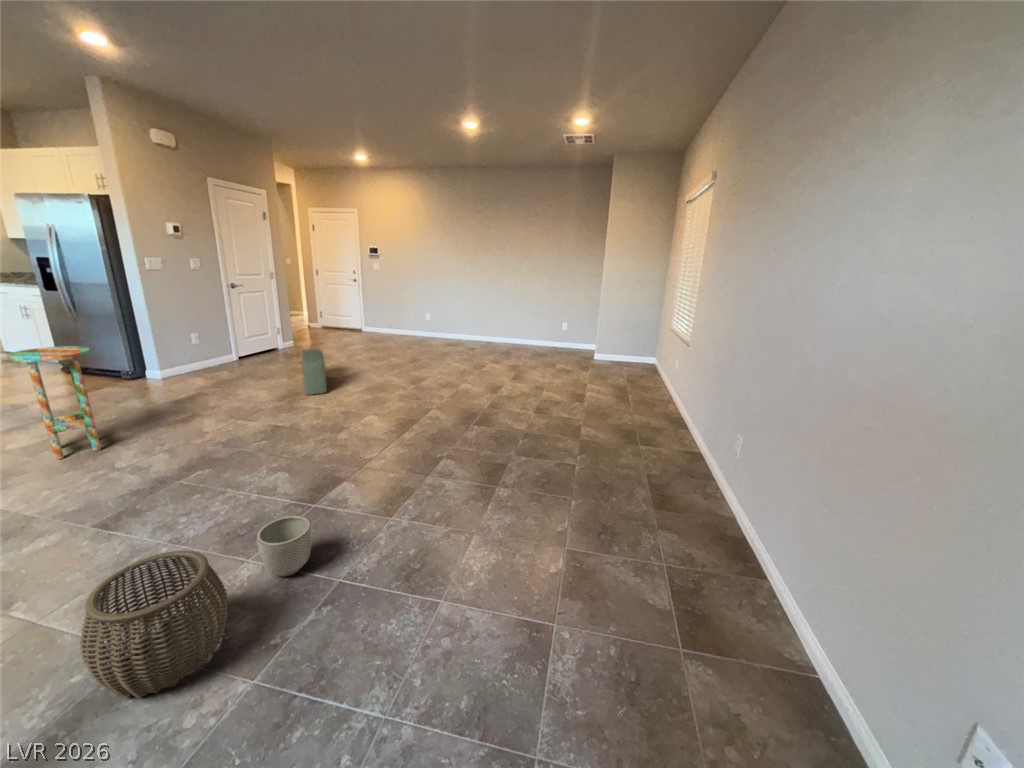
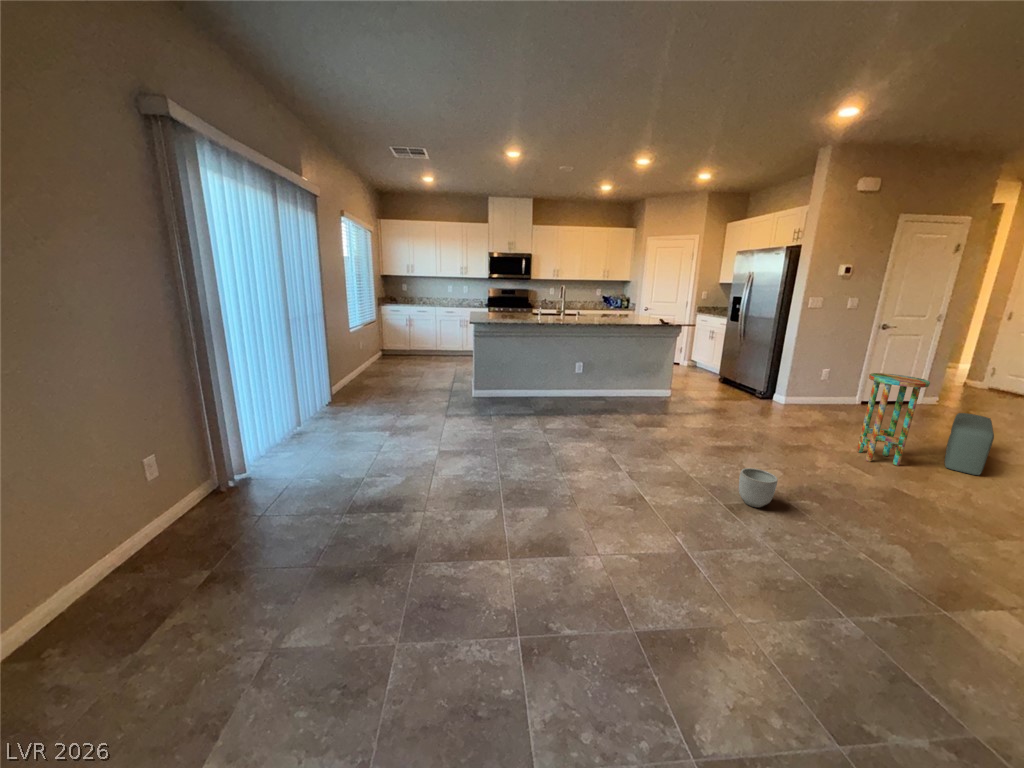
side table: present [8,346,101,459] -> present [857,373,930,466]
planter: present [257,516,312,577] -> present [739,468,778,508]
woven basket: present [80,551,228,698] -> none [713,545,823,667]

